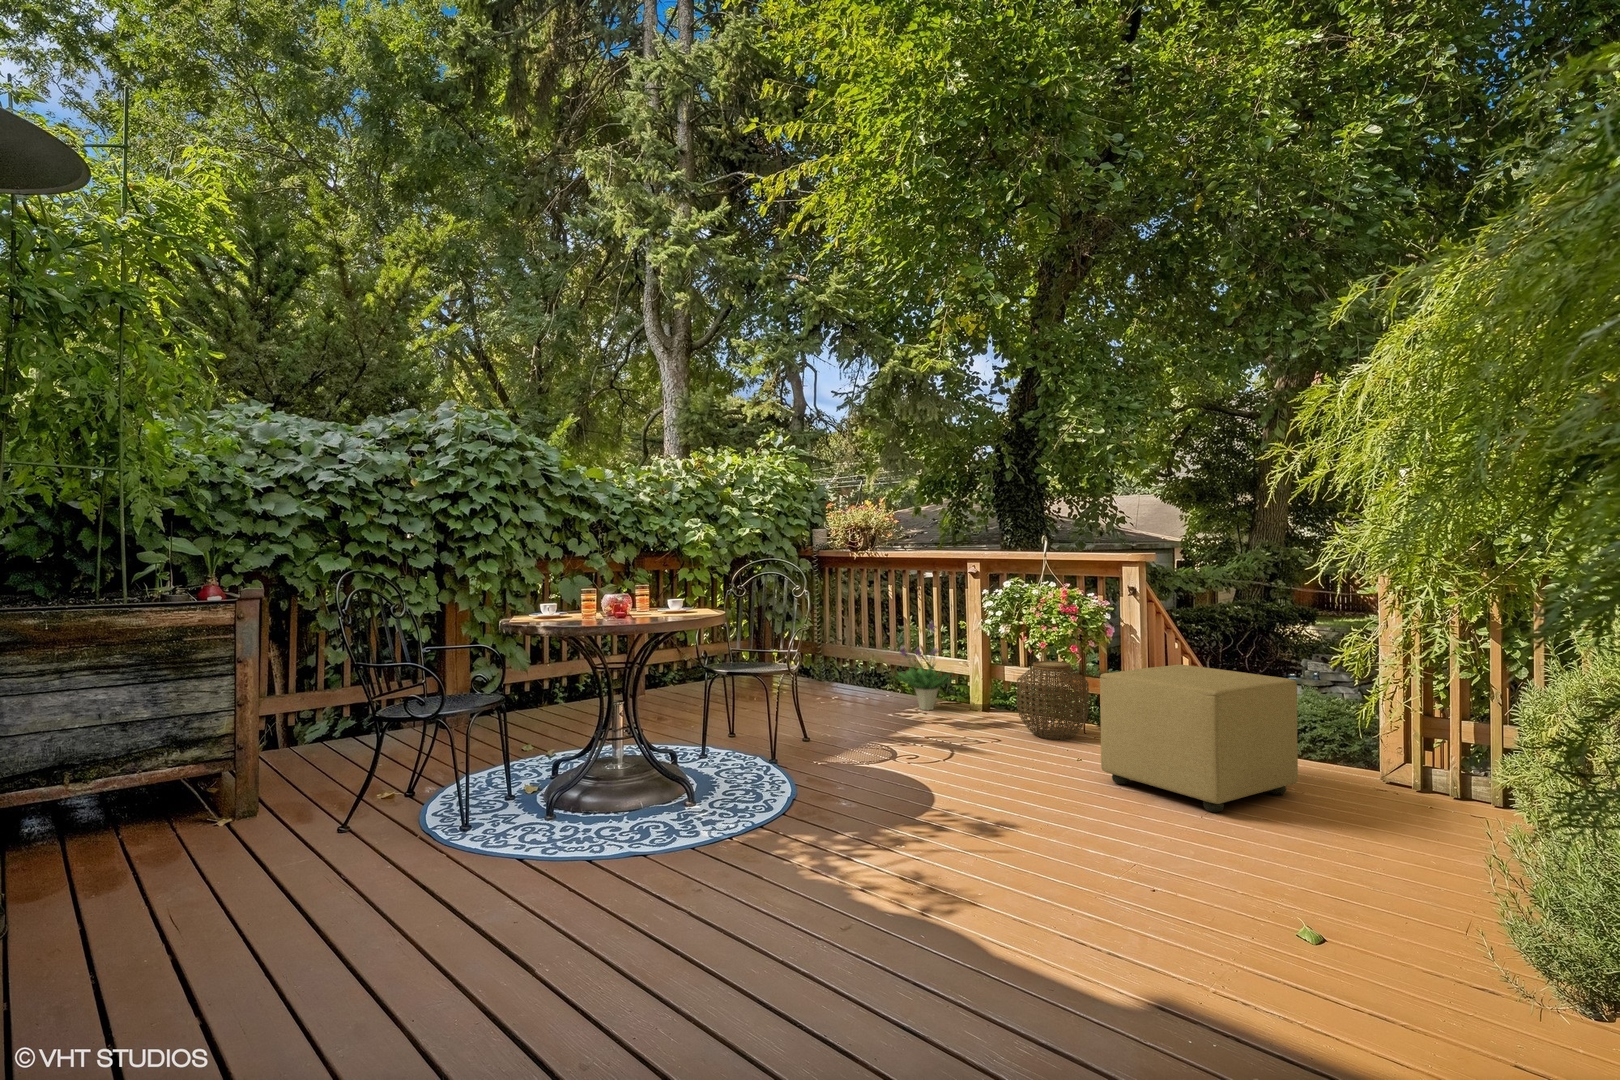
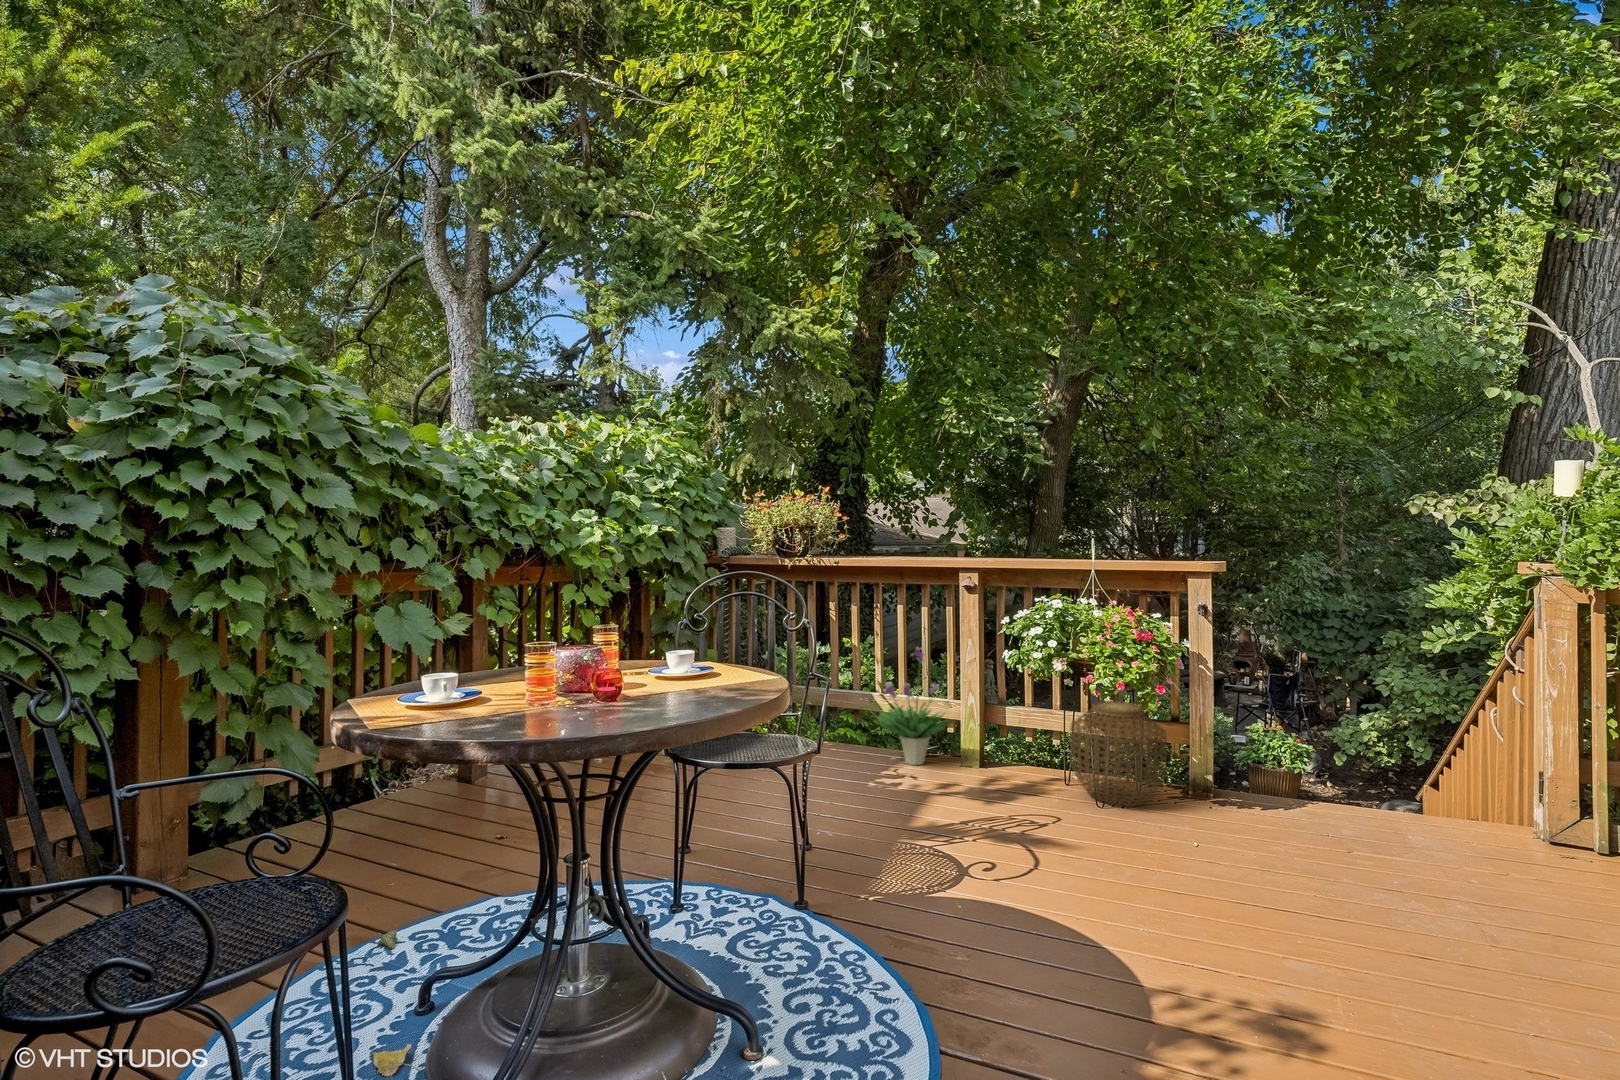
ottoman: present [1100,665,1298,812] -> none [1304,711,1556,945]

